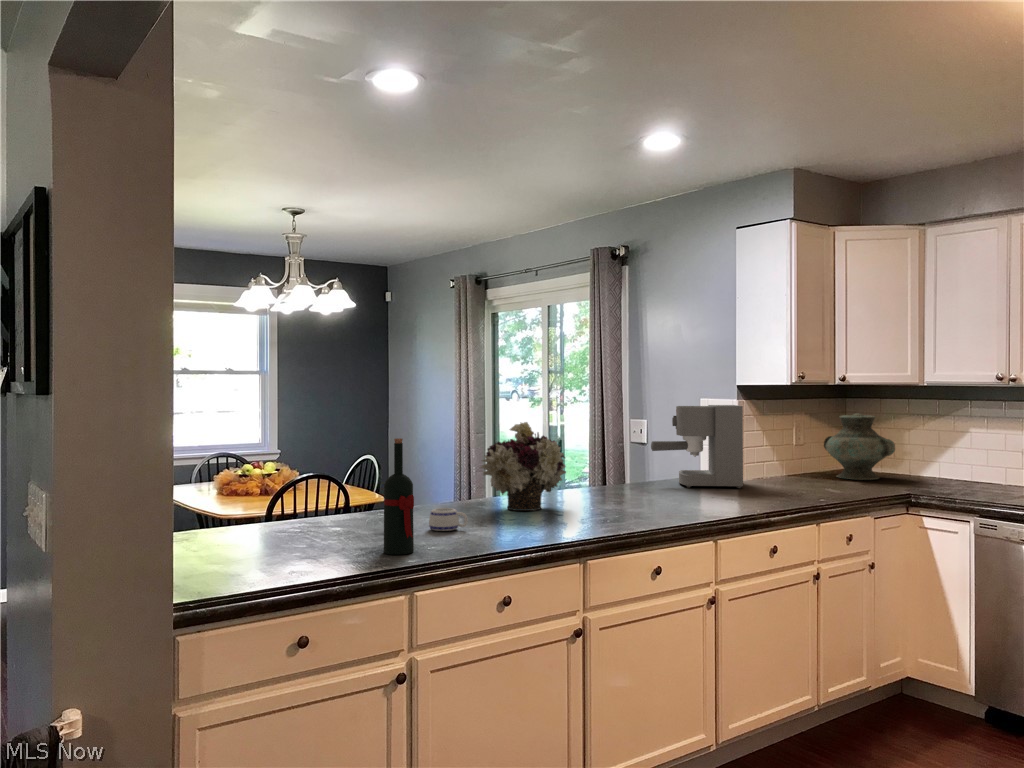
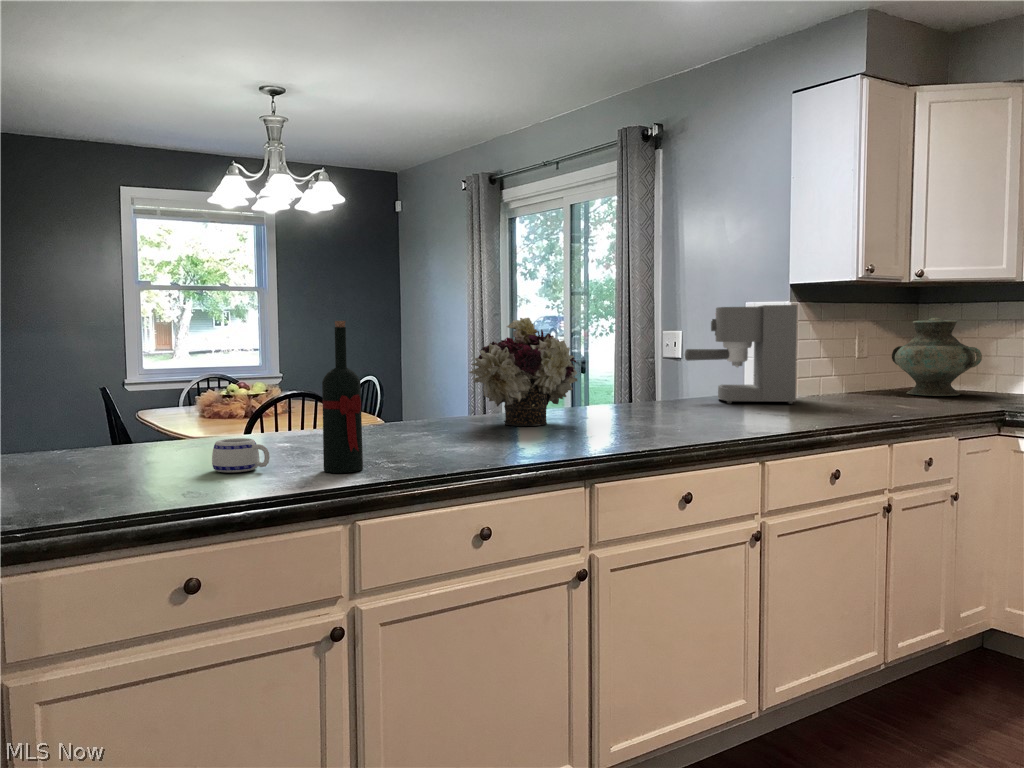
mug: present [429,508,468,531] -> present [212,438,270,472]

